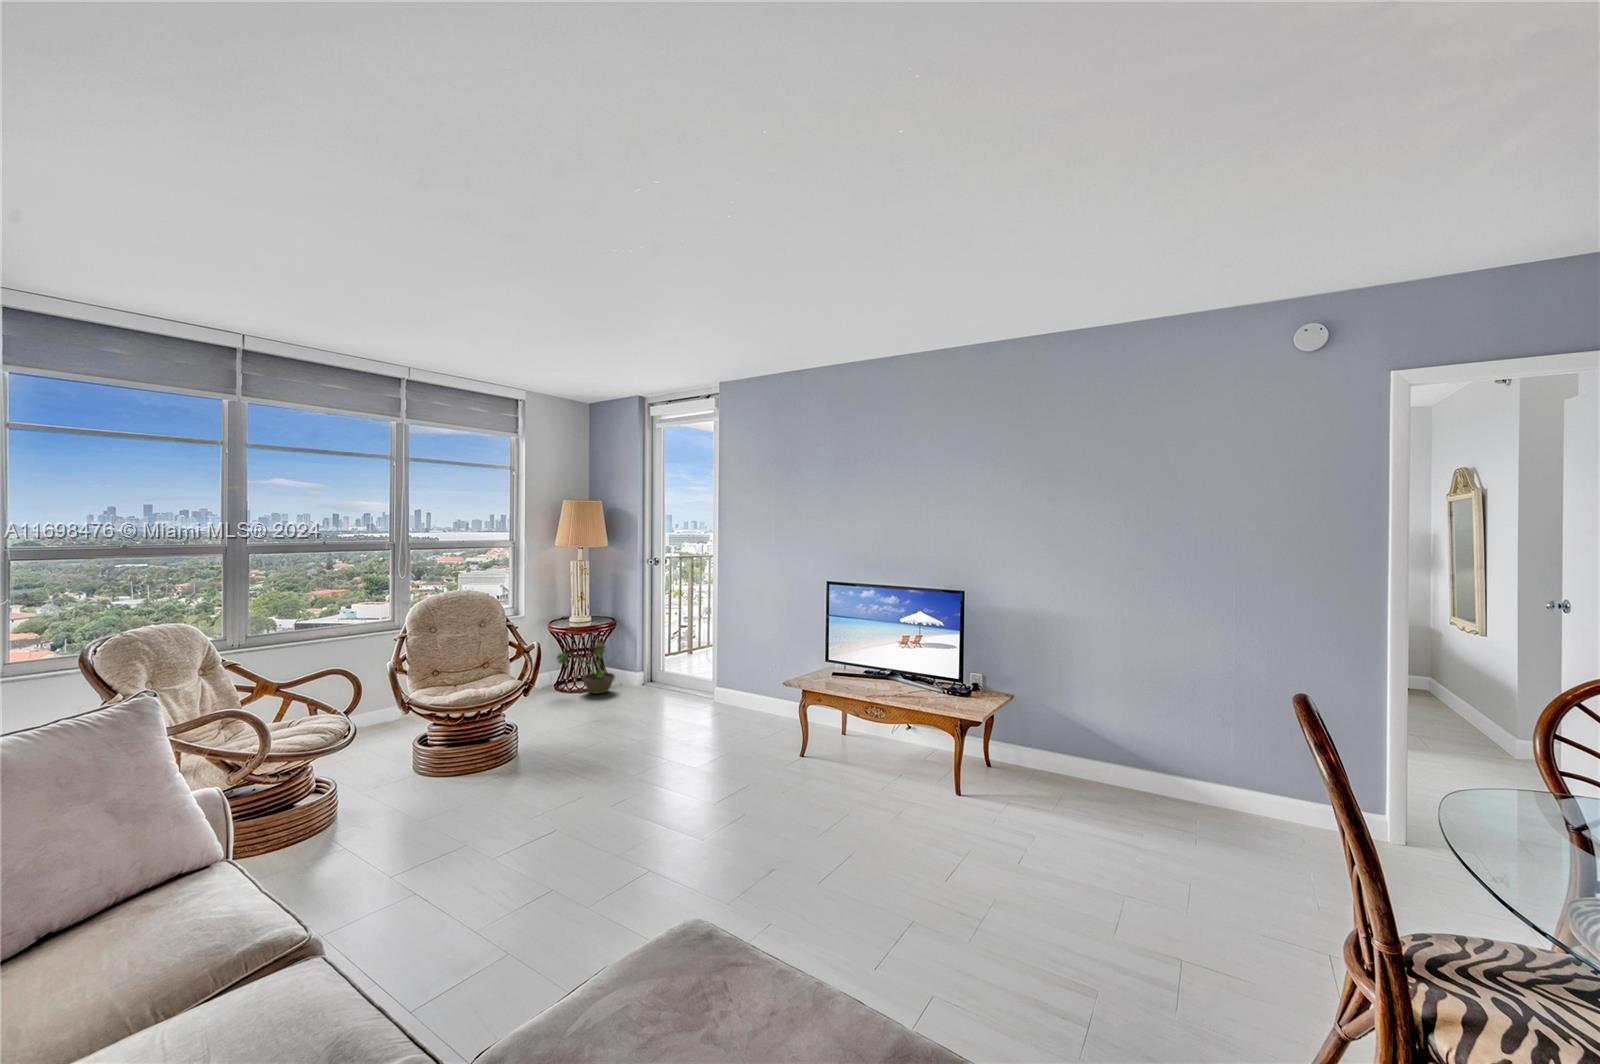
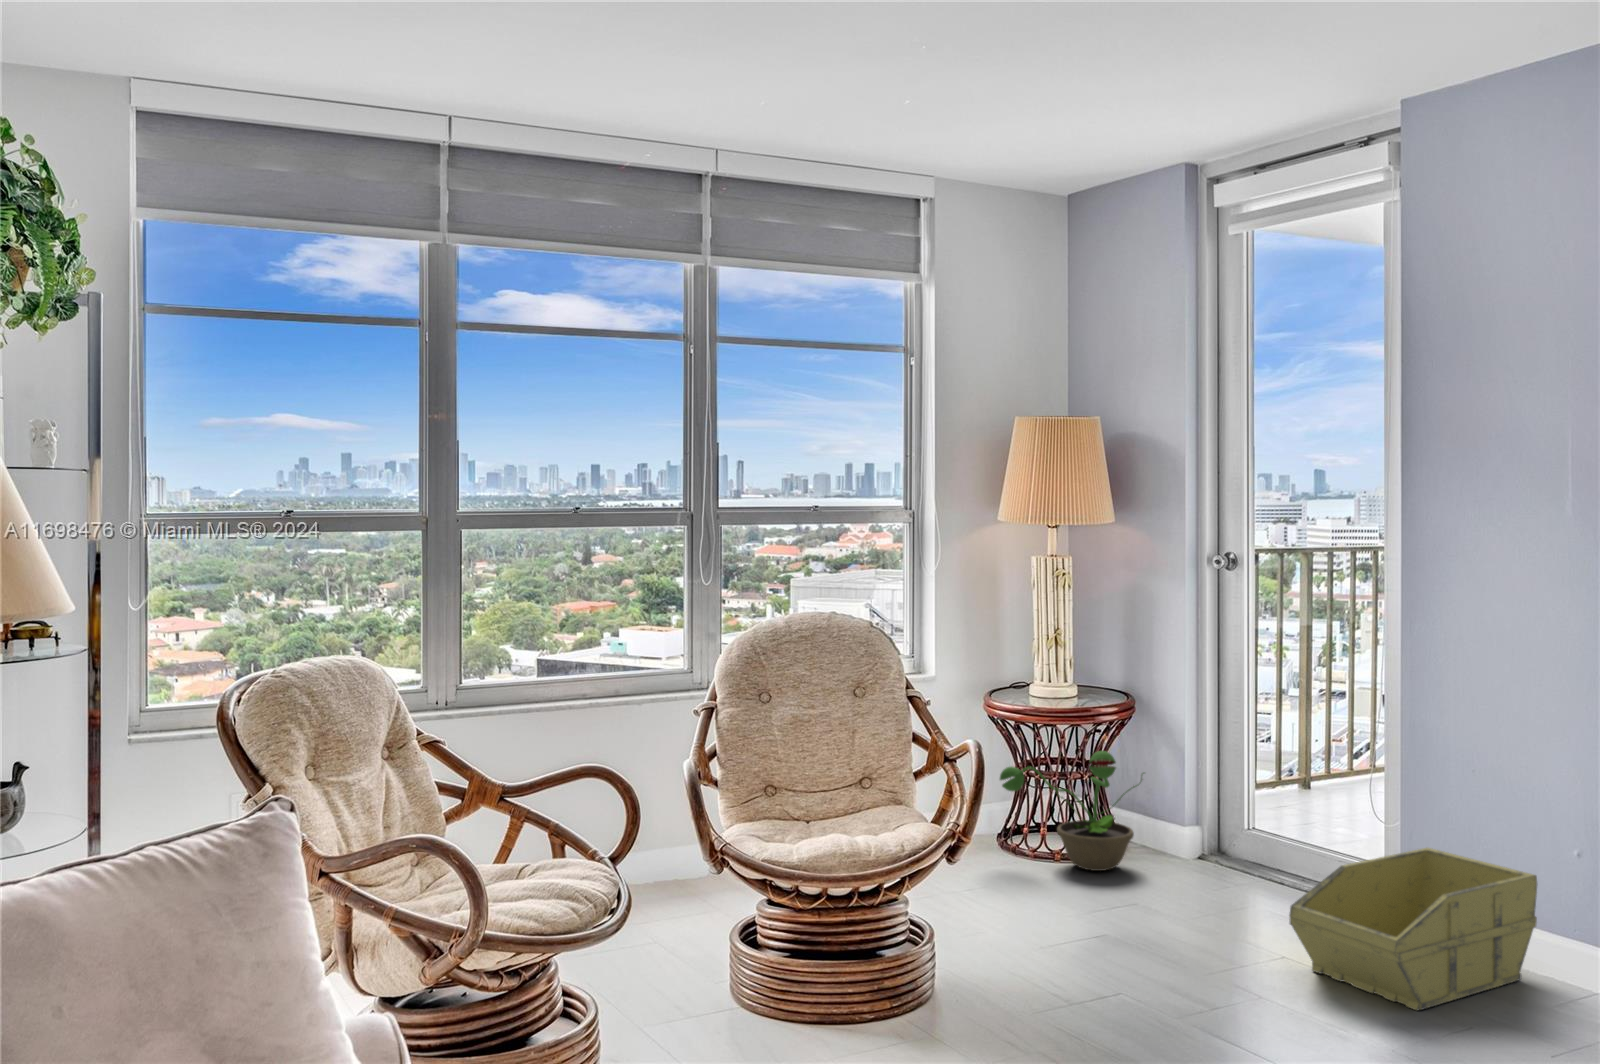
storage bin: none [668,669,755,729] -> present [1289,848,1537,1011]

